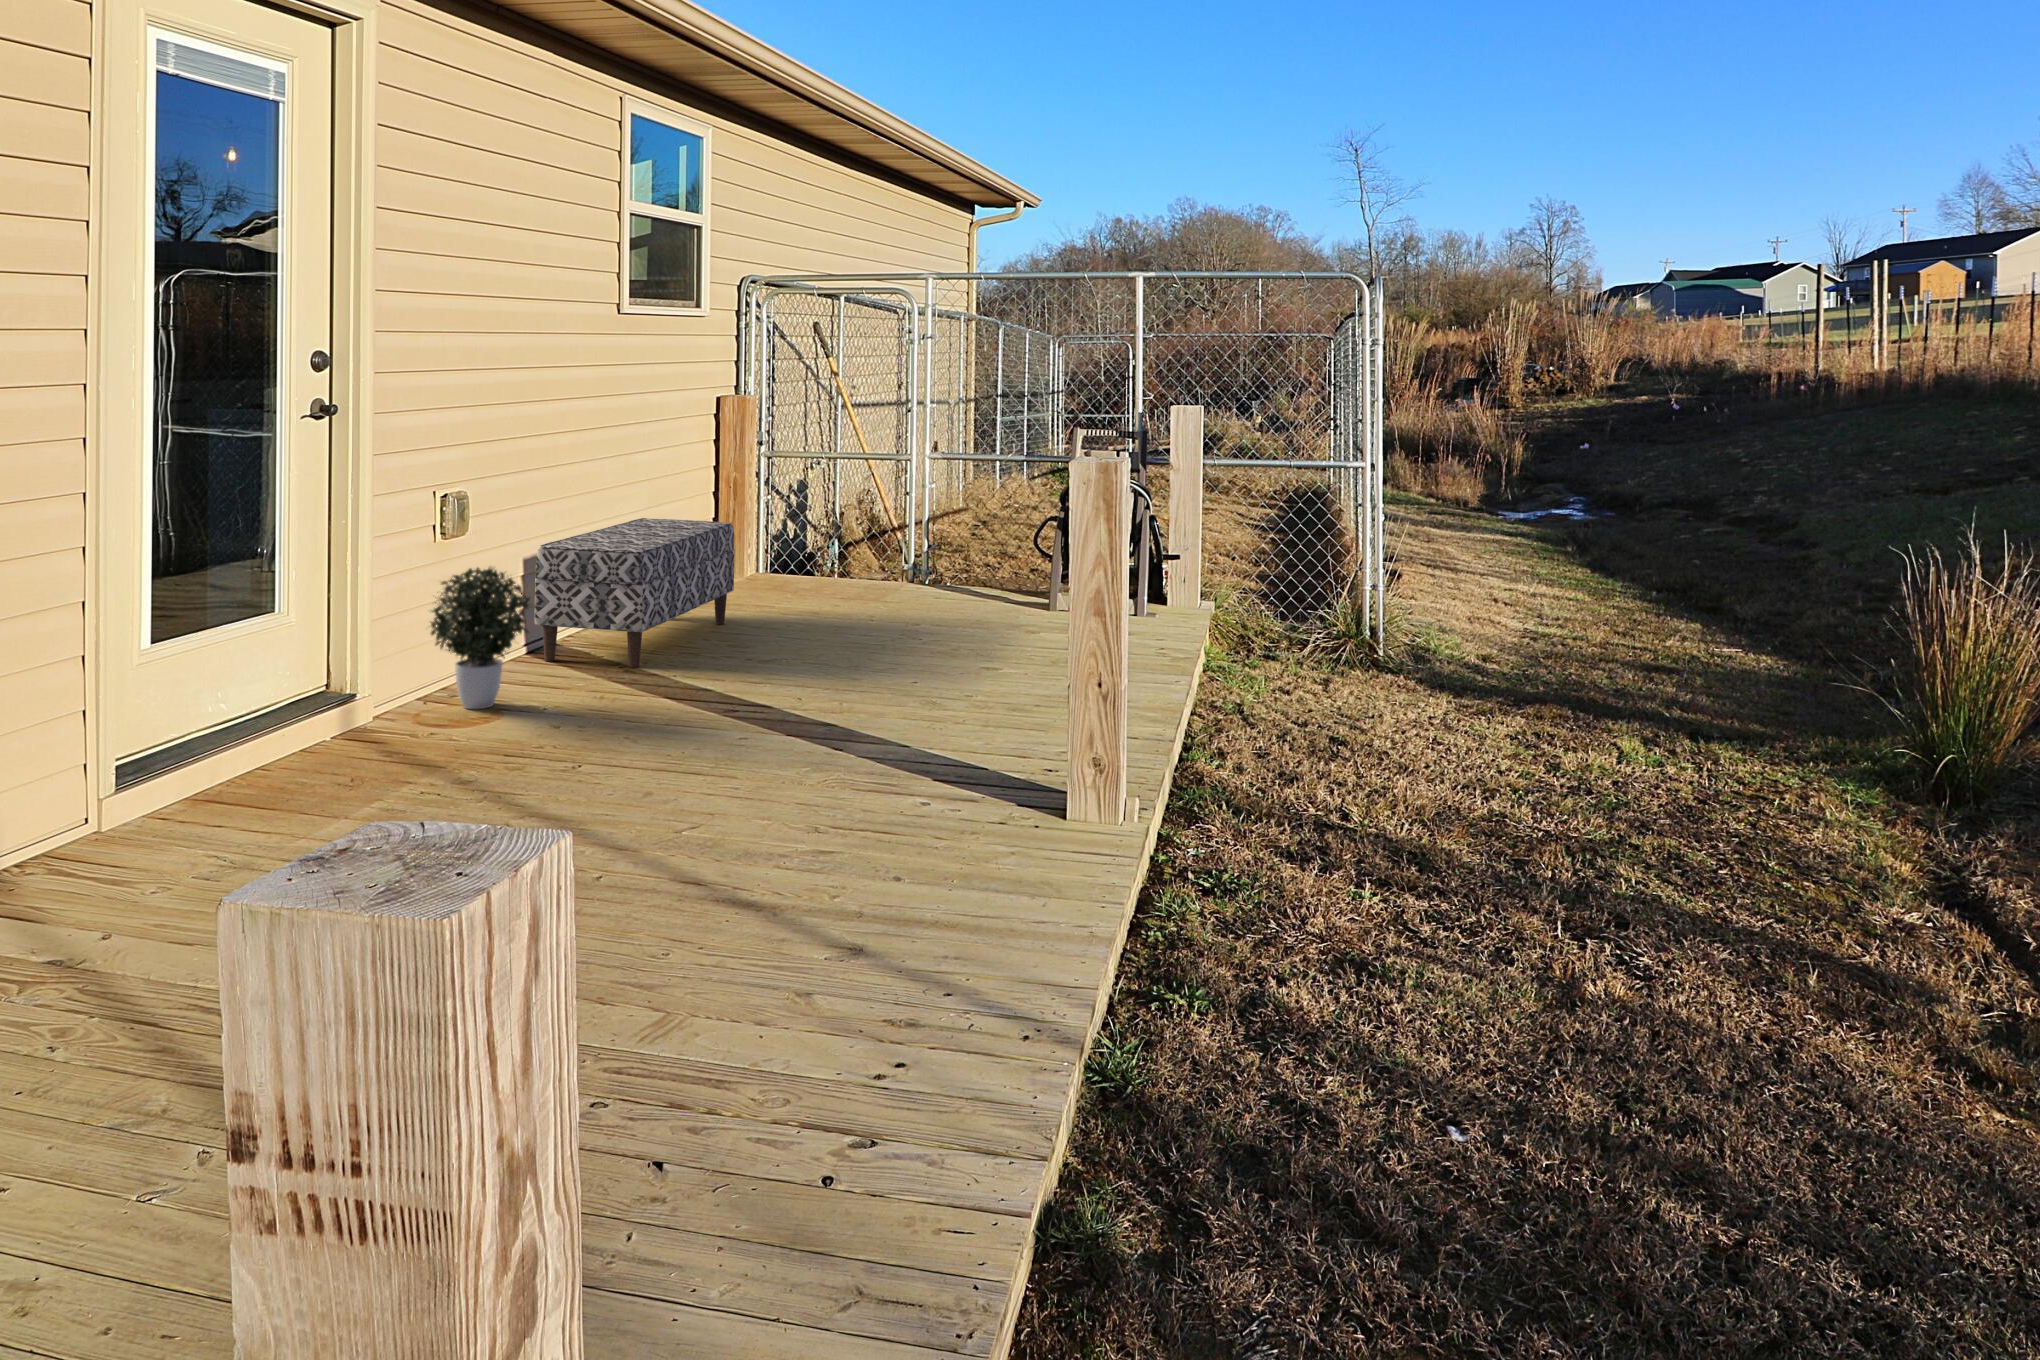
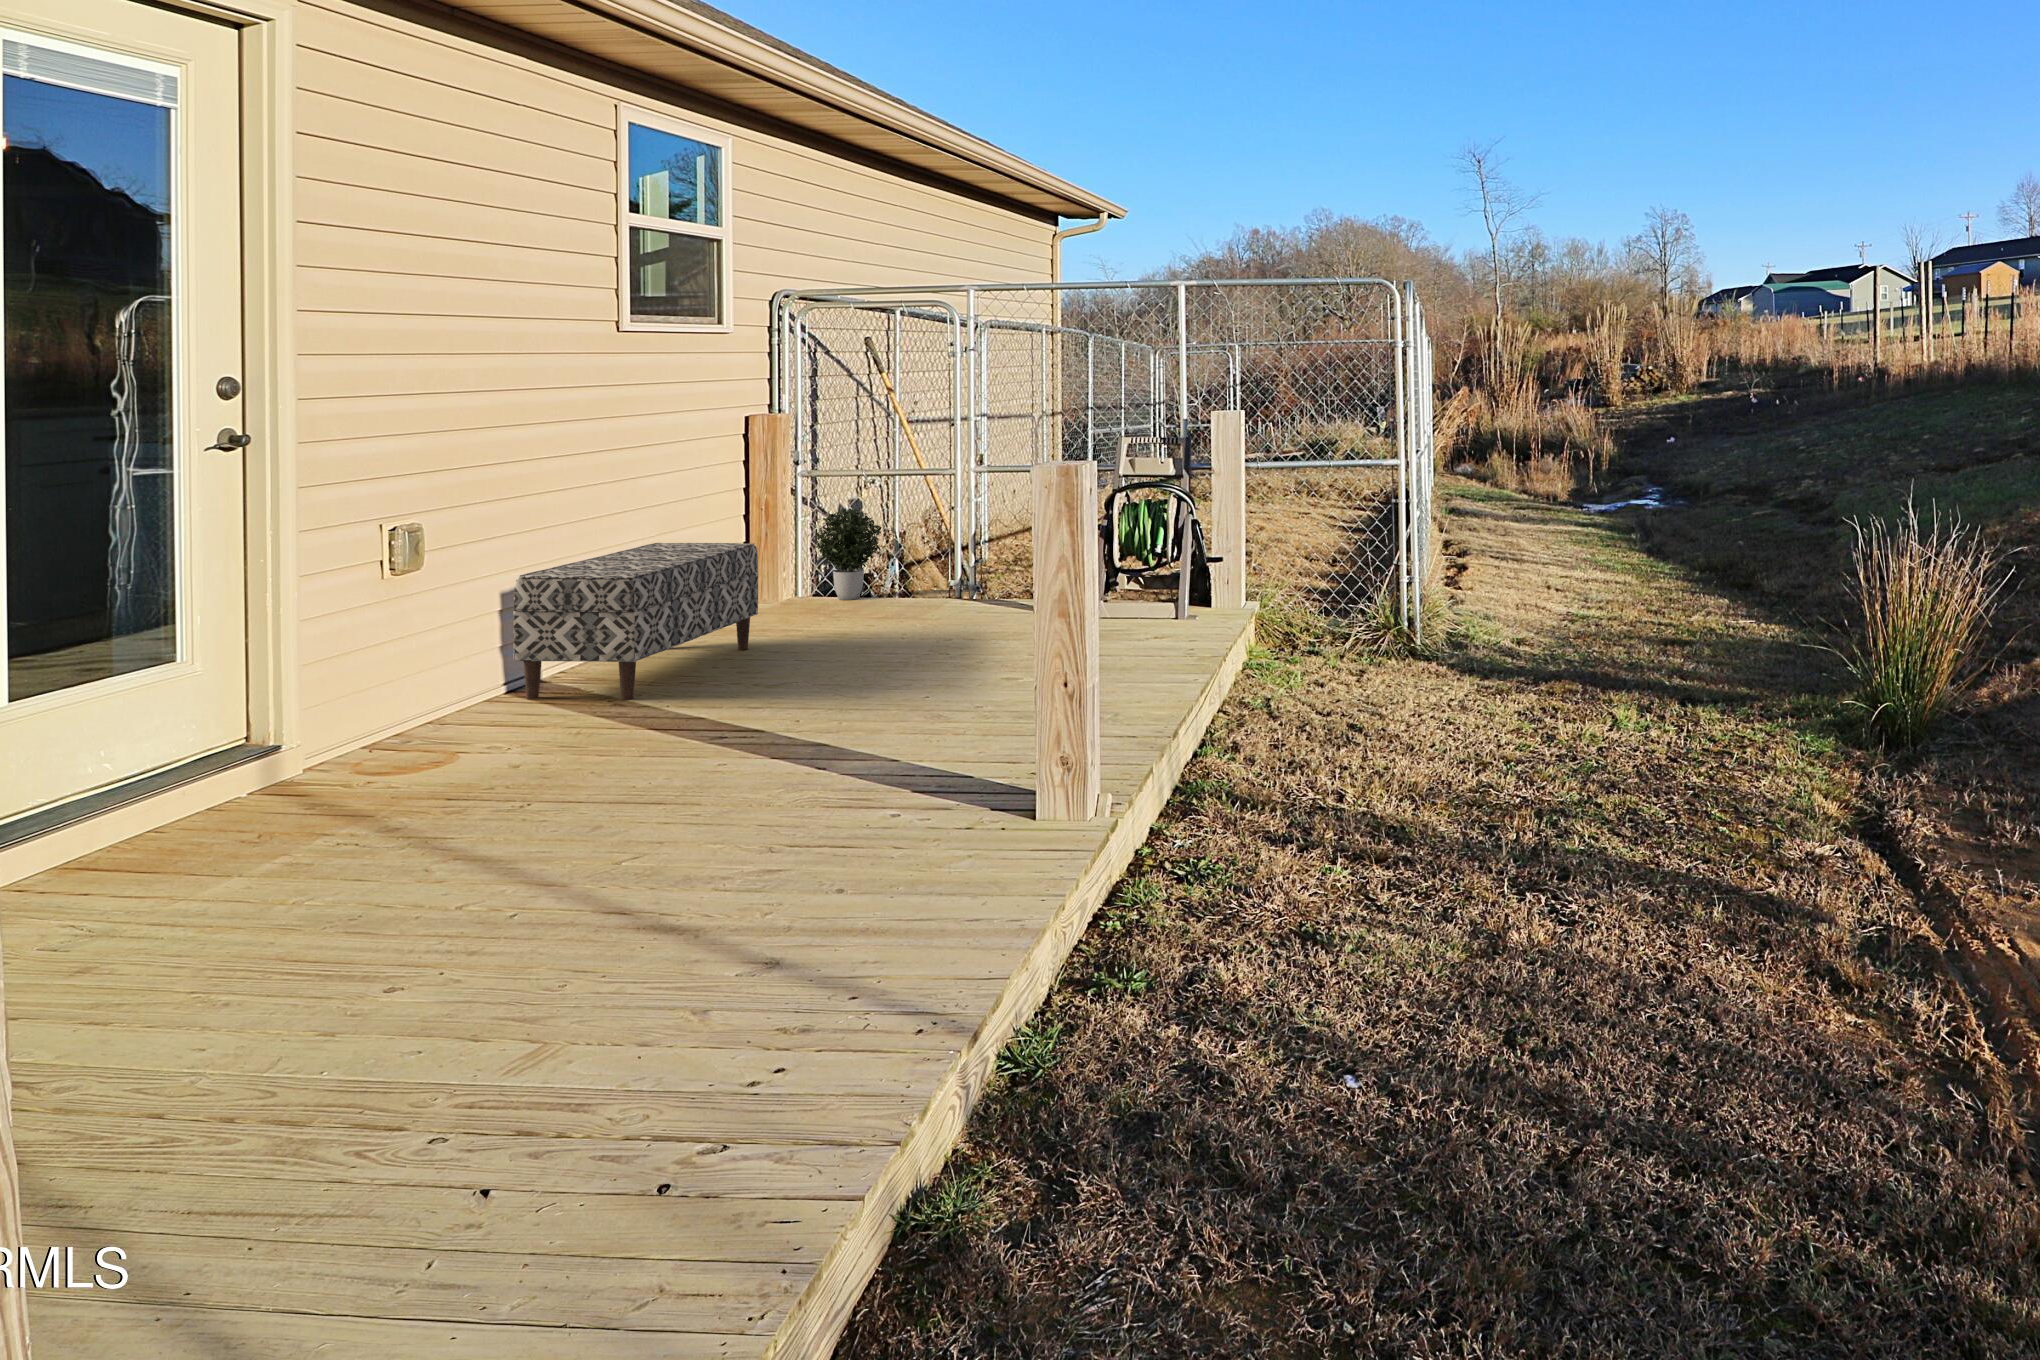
potted plant: present [430,567,530,709] -> present [815,508,882,600]

